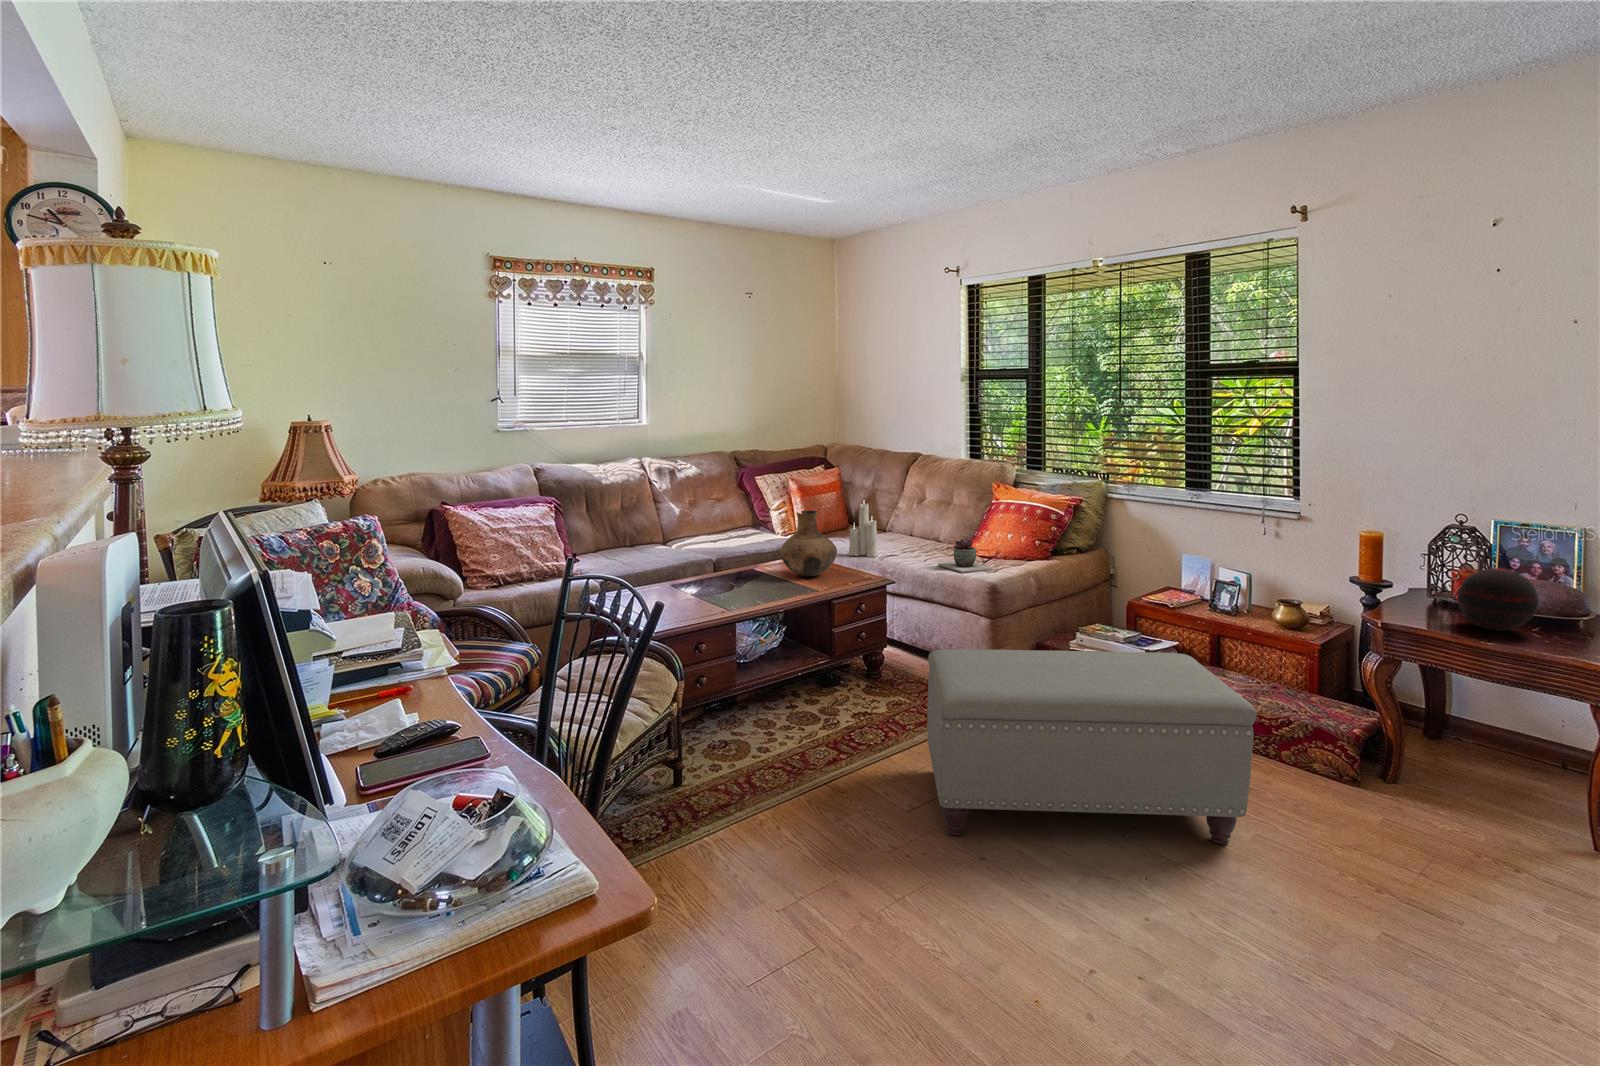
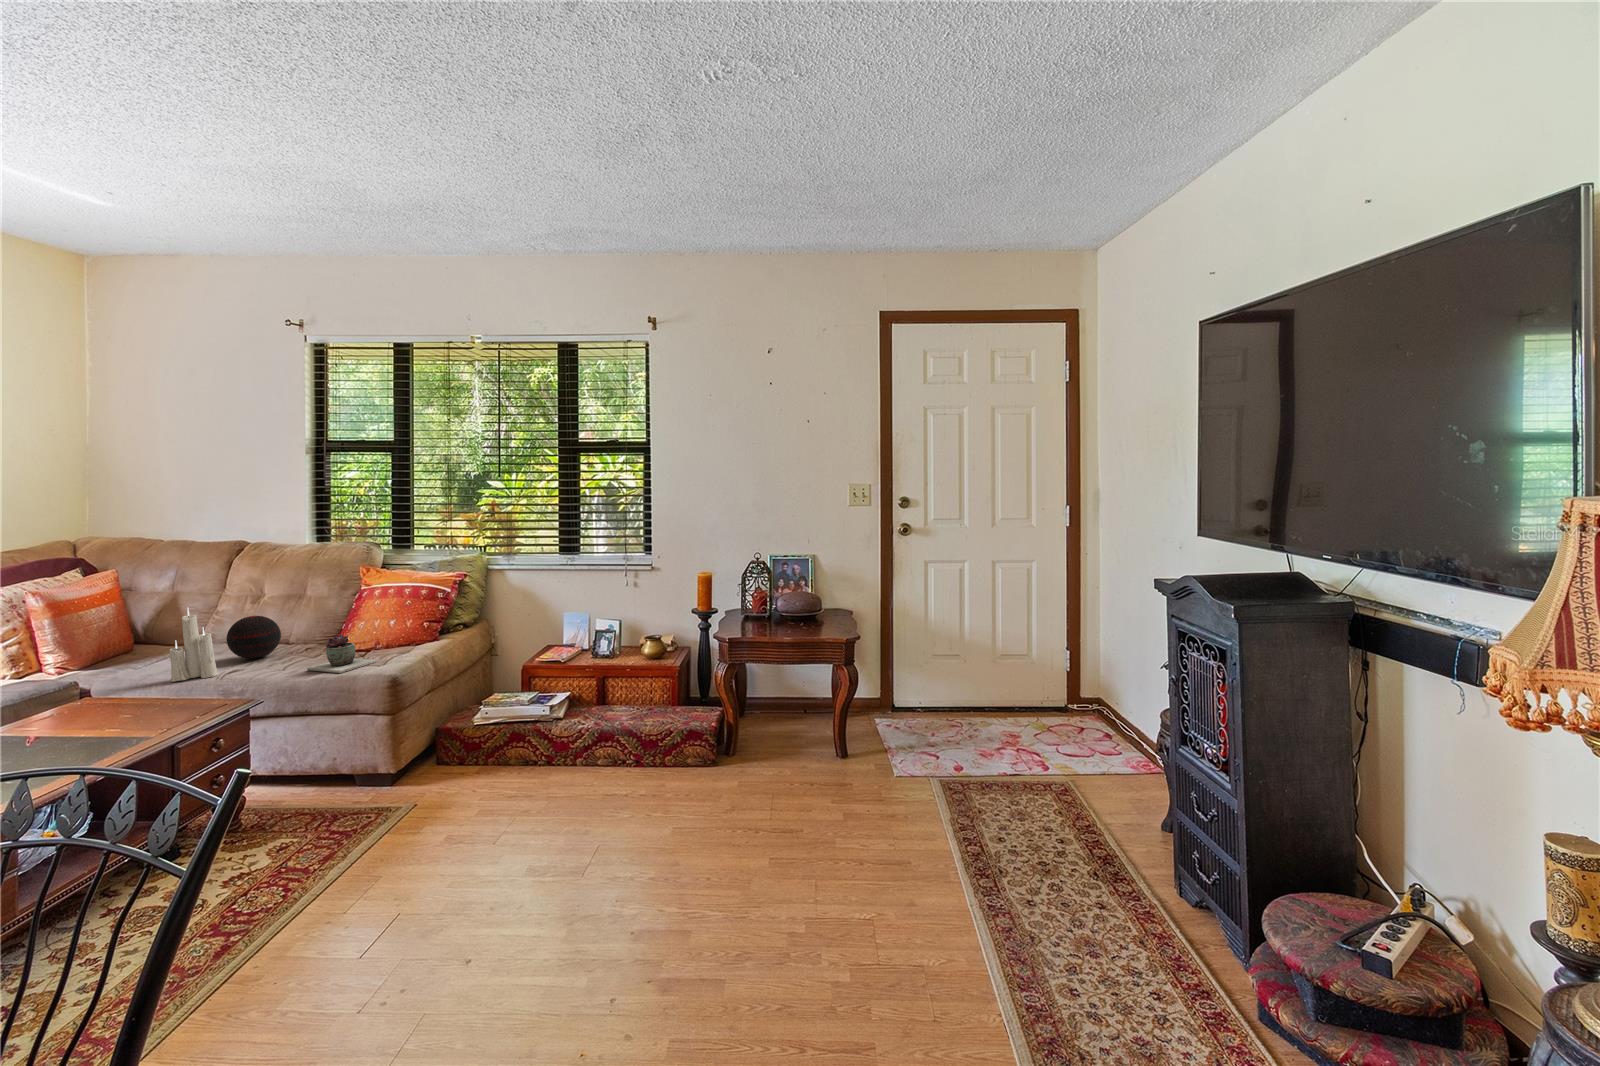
vase: present [780,510,837,576] -> none [42,637,150,727]
decorative orb: present [1457,568,1539,631] -> present [226,616,281,659]
ottoman: present [927,649,1257,845] -> none [311,705,664,997]

